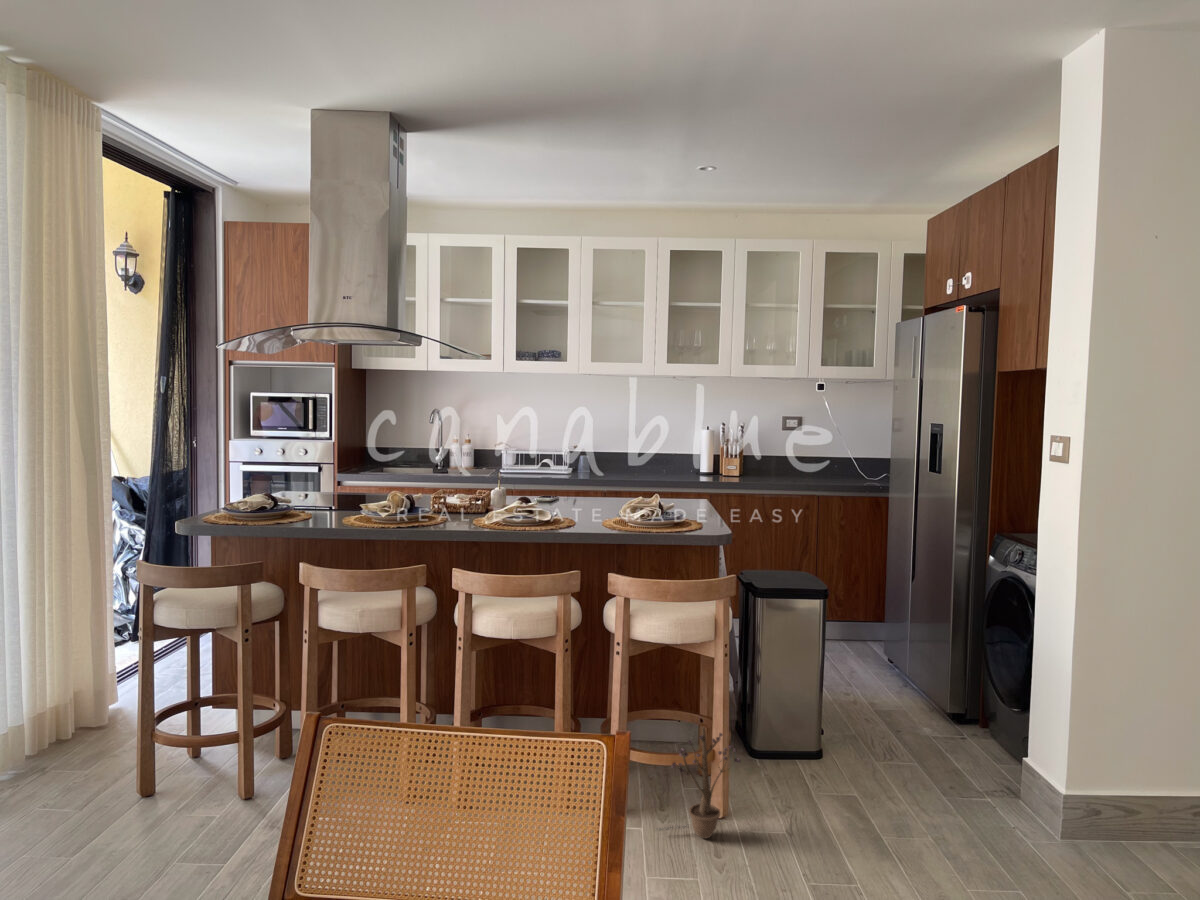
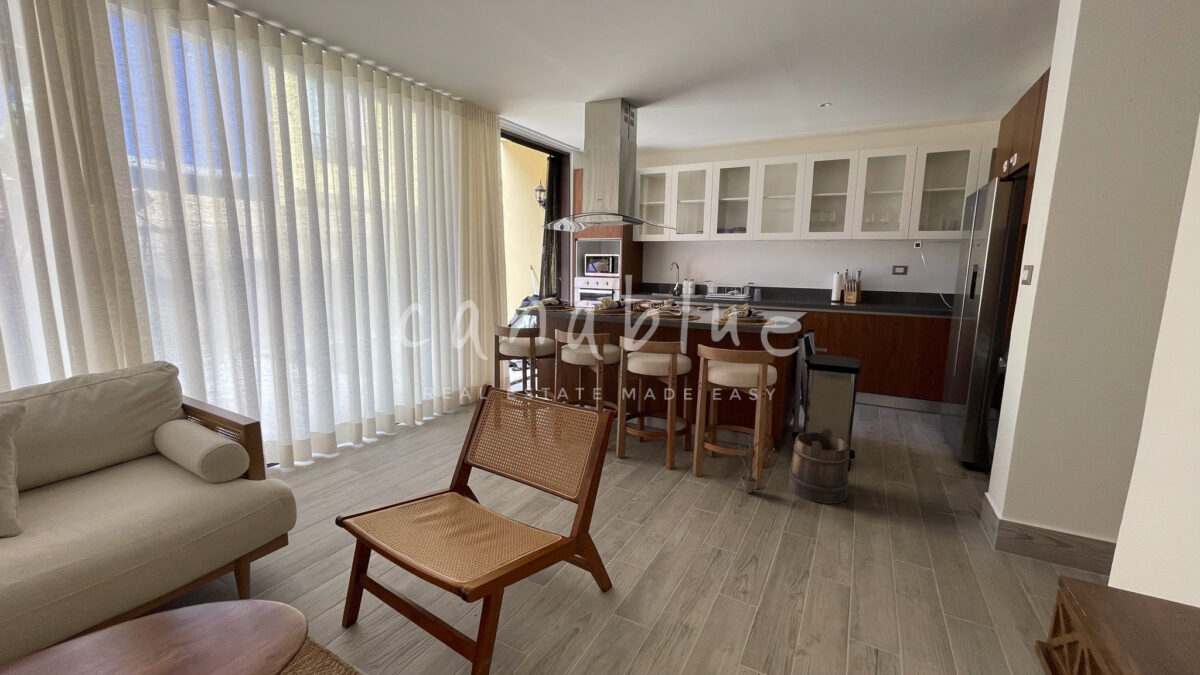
bucket: none [754,690,851,828] -> present [788,428,849,504]

